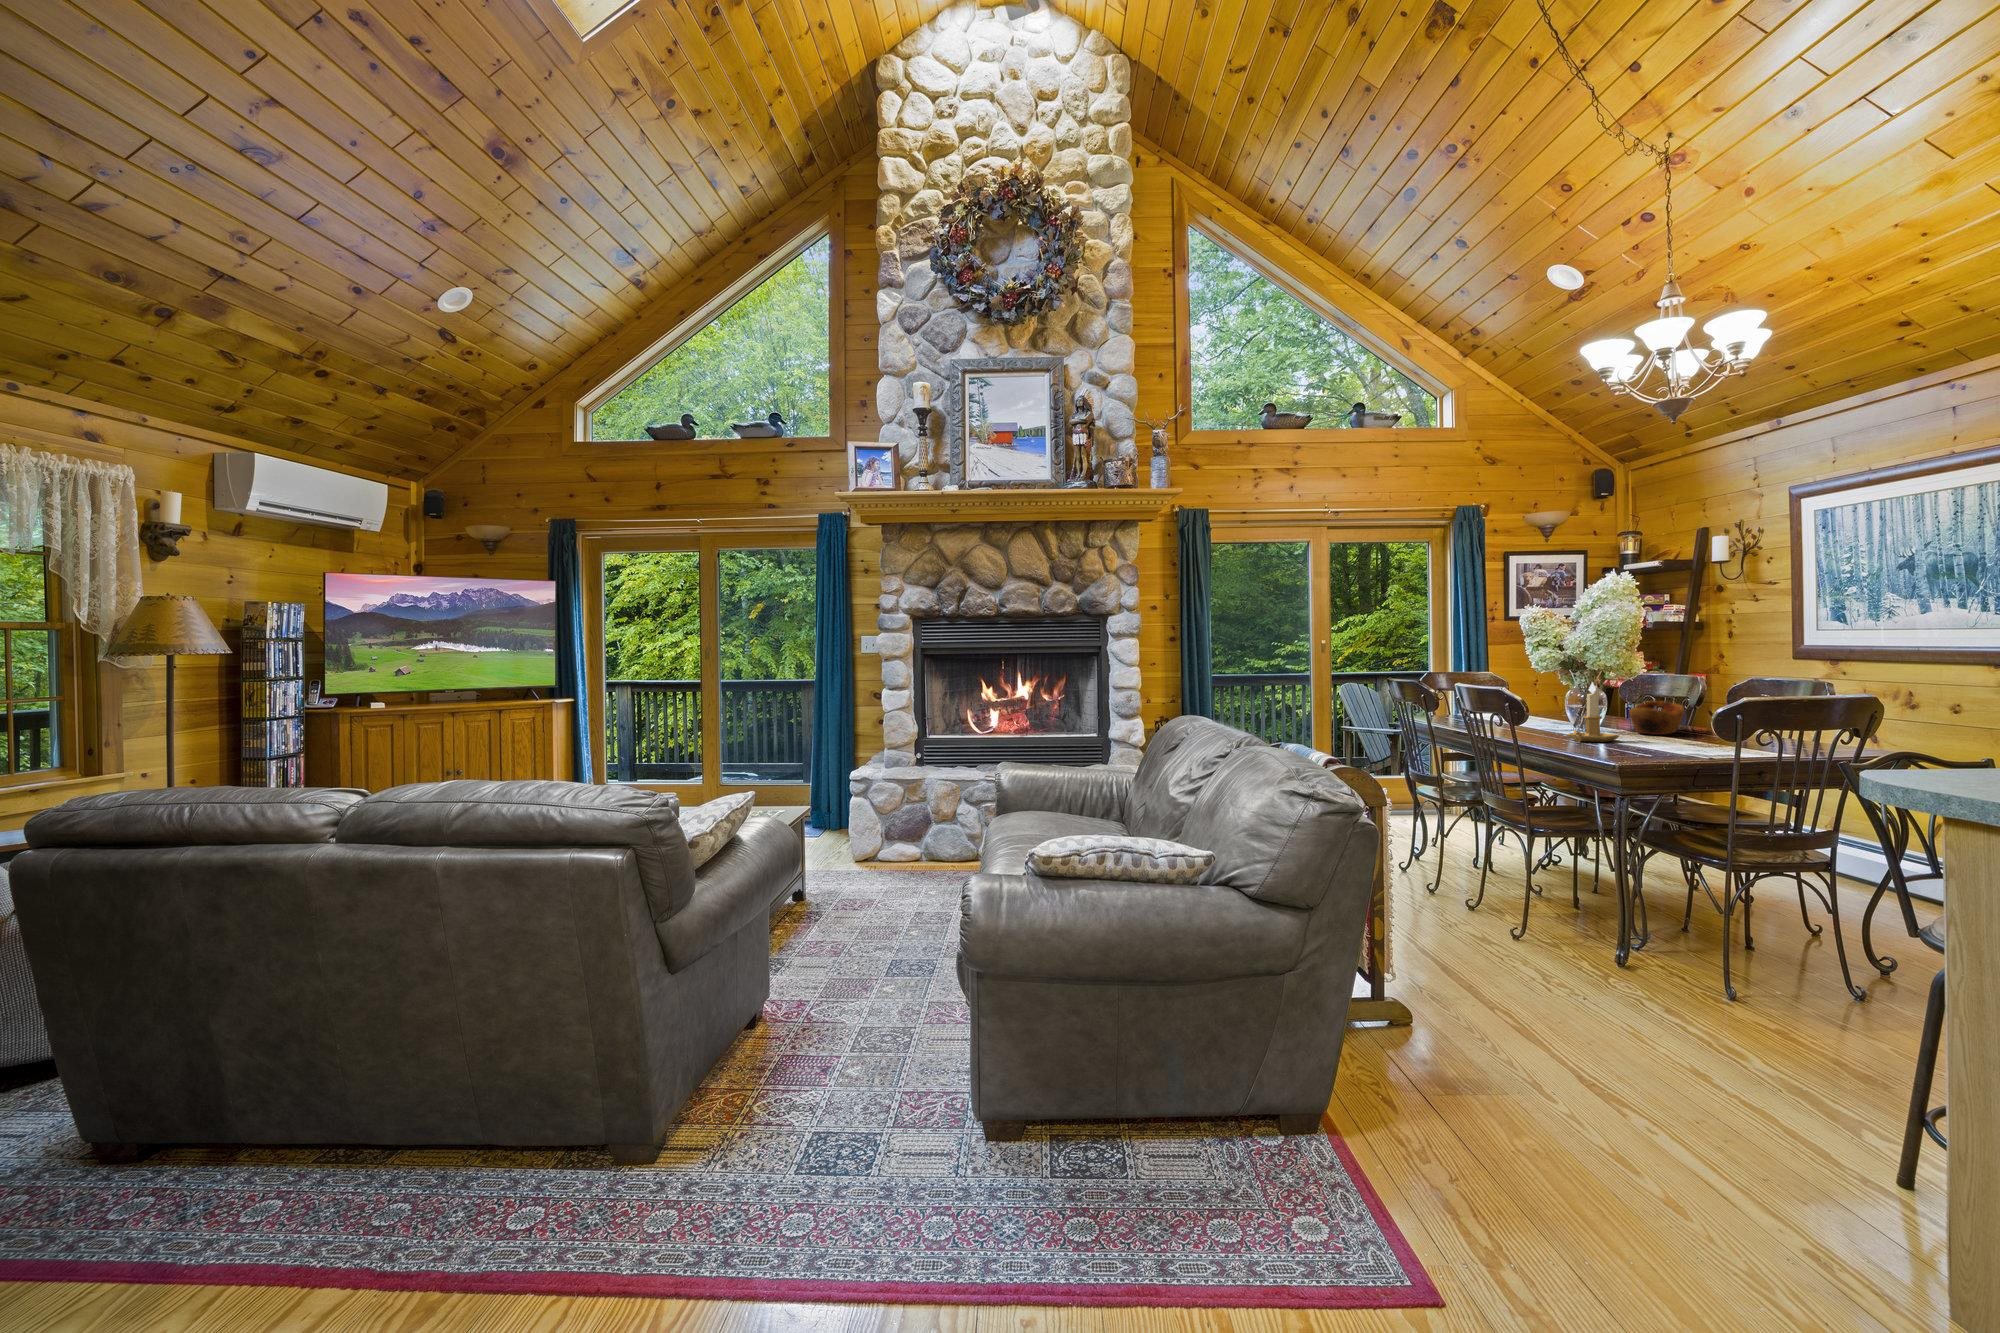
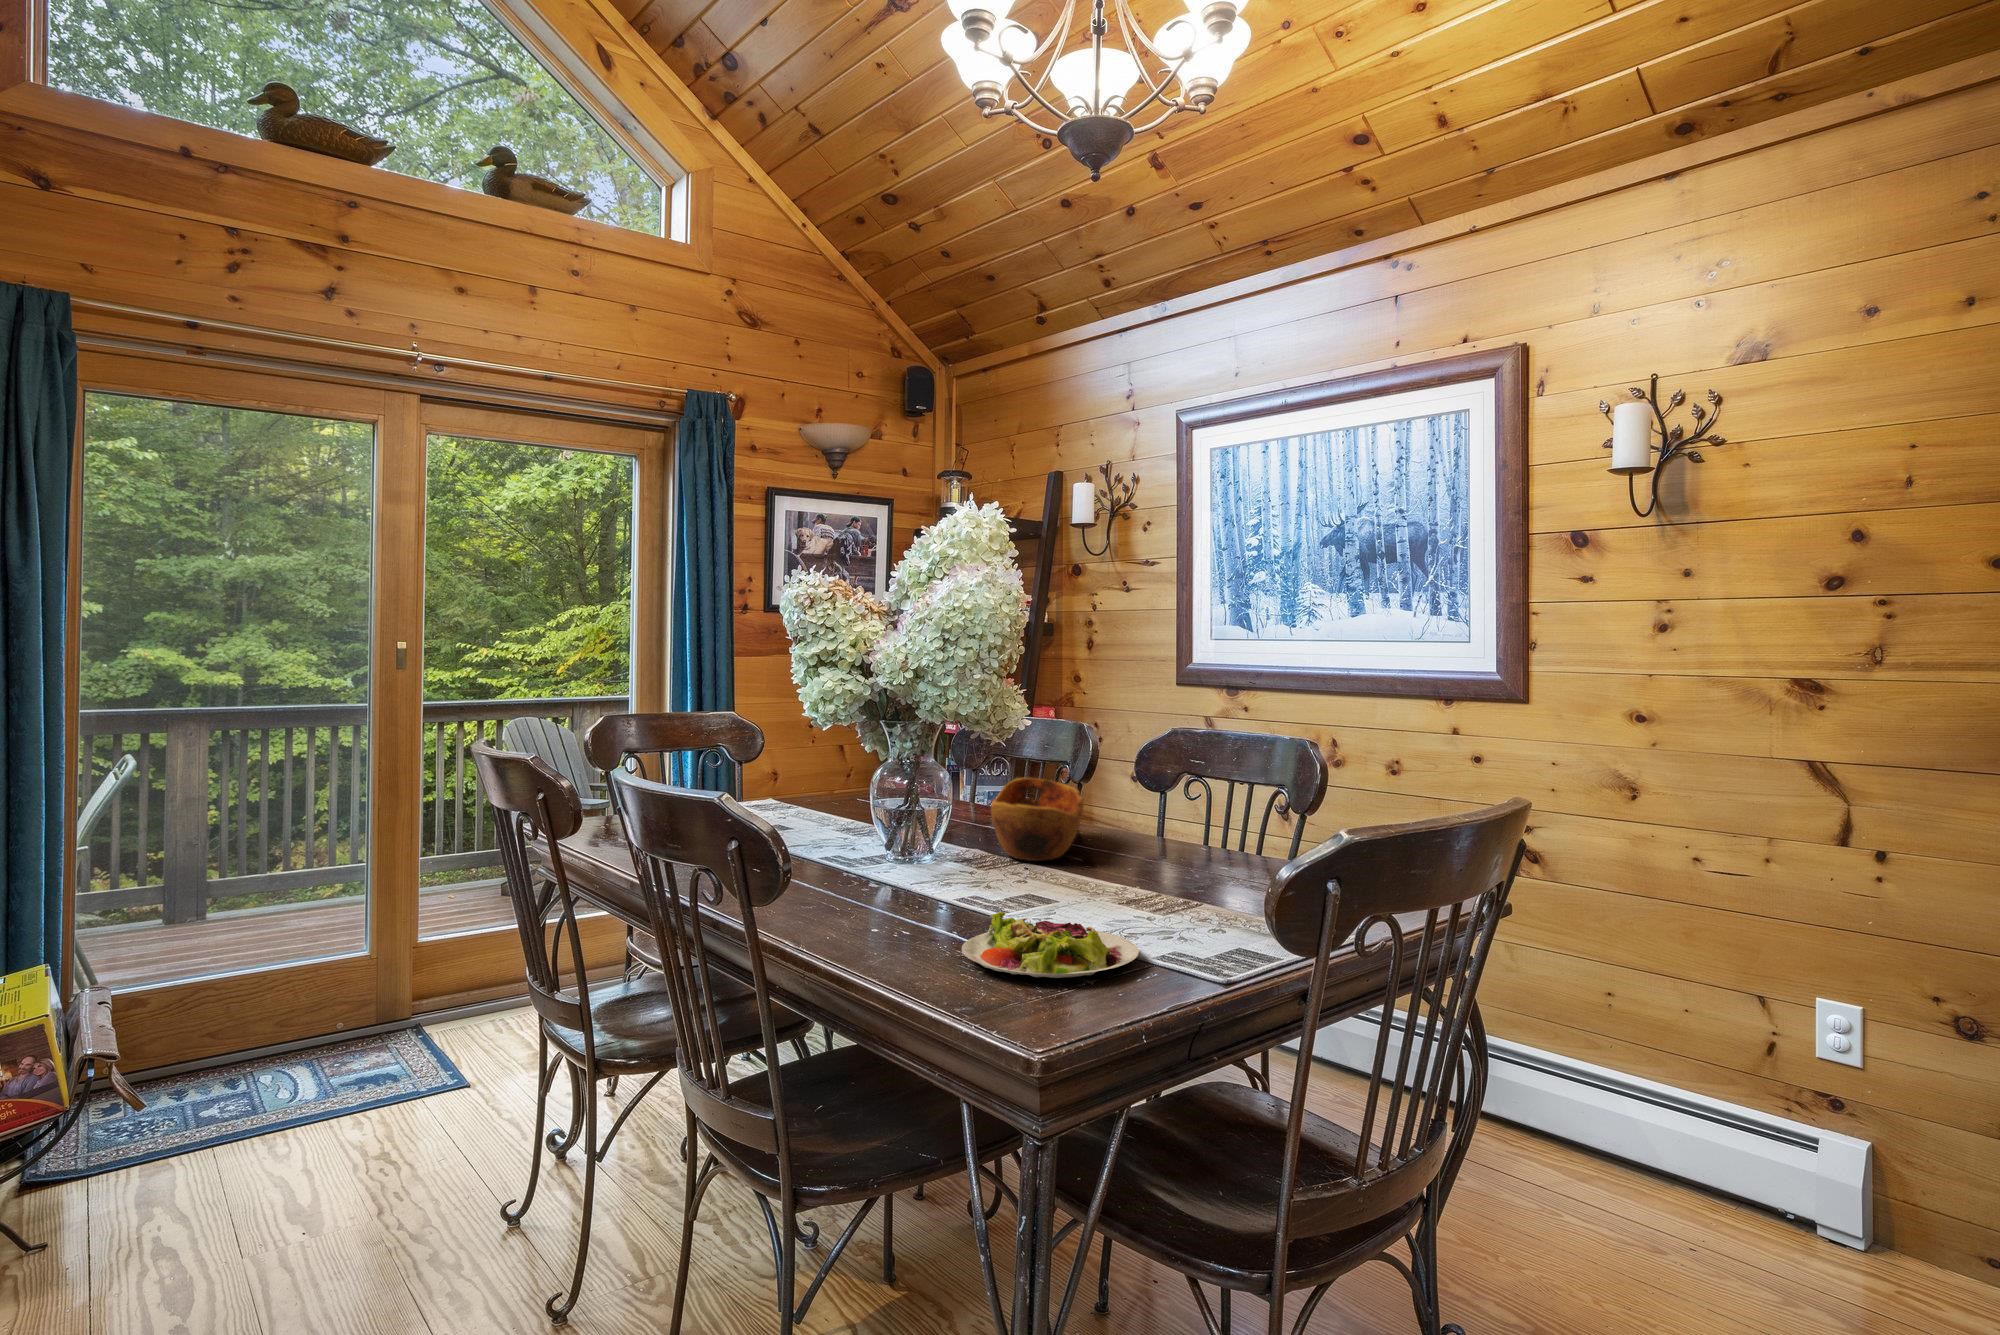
candlestick: present [1567,682,1619,742] -> none [877,754,986,912]
salad plate: none [1600,737,1680,754] -> present [962,912,1139,978]

